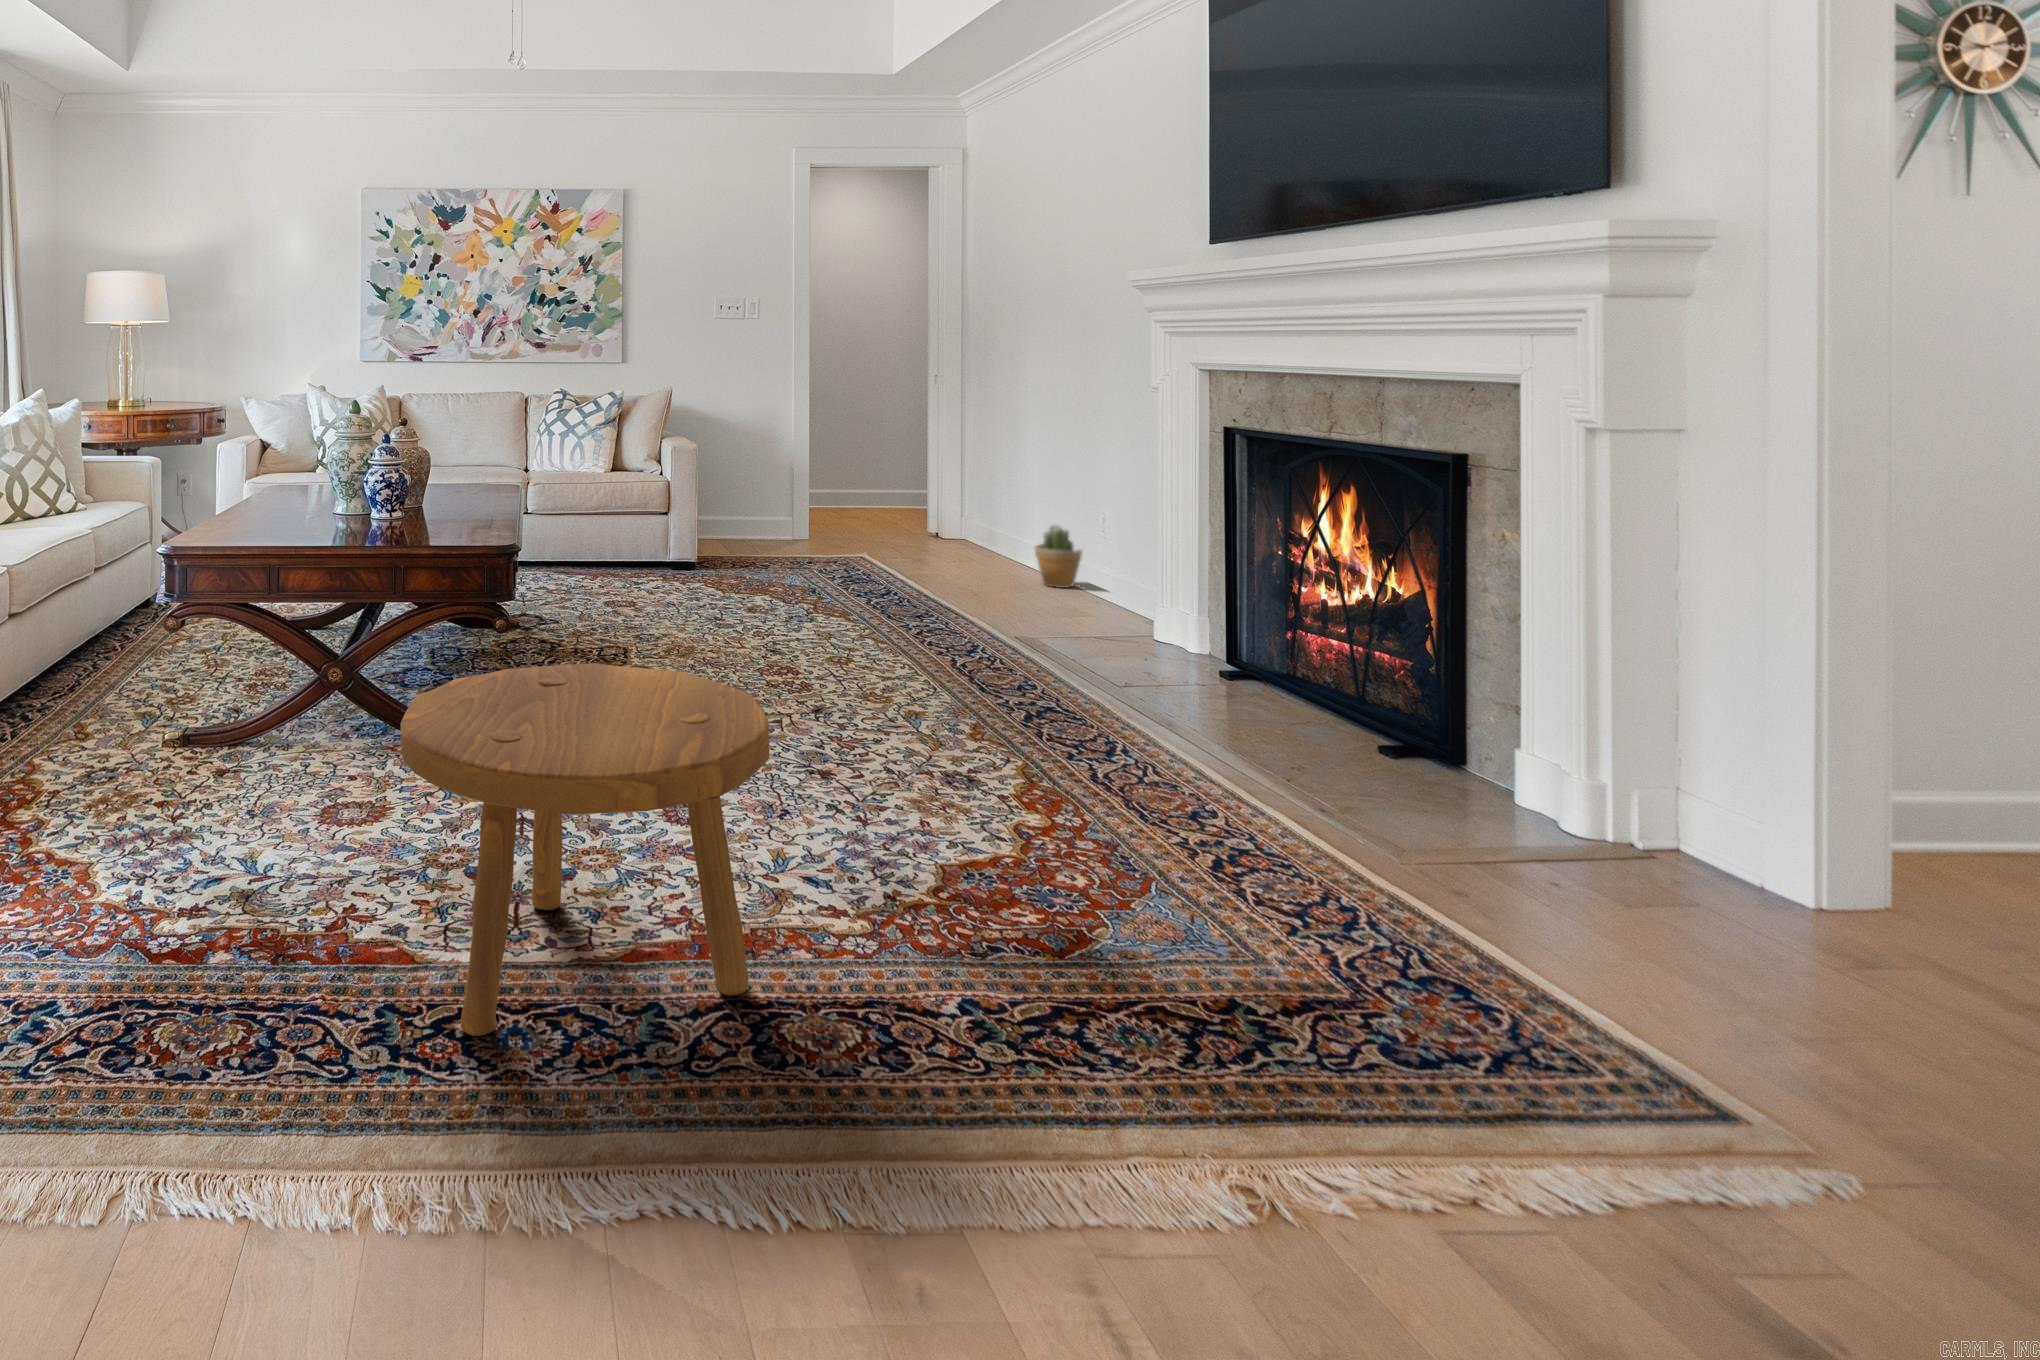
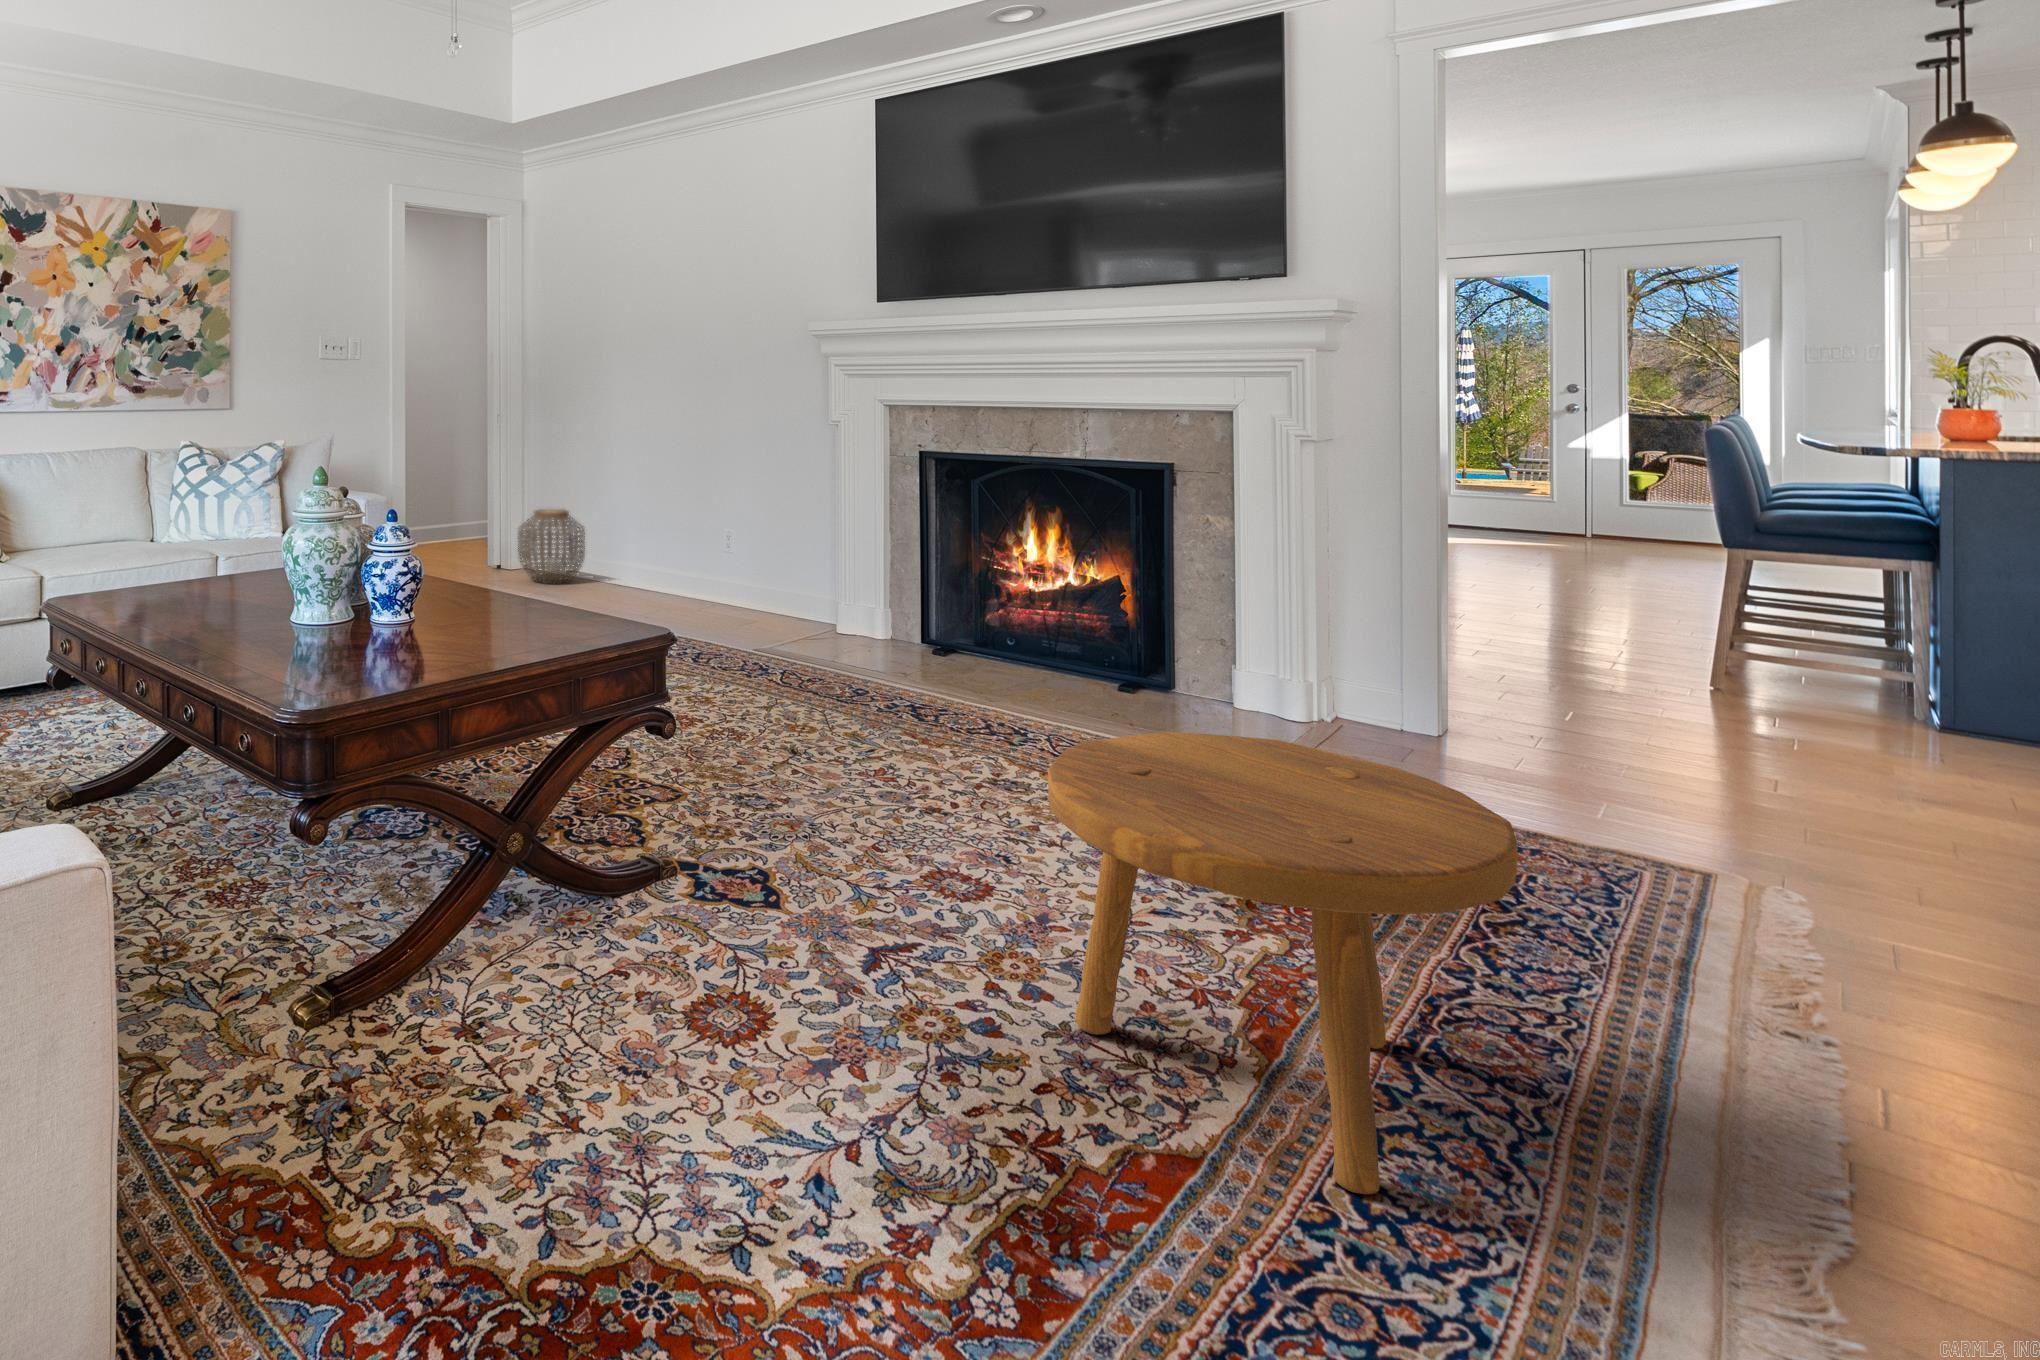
woven basket: none [916,472,989,550] -> present [518,509,585,584]
potted plant: present [1034,525,1083,588] -> none [685,550,726,608]

